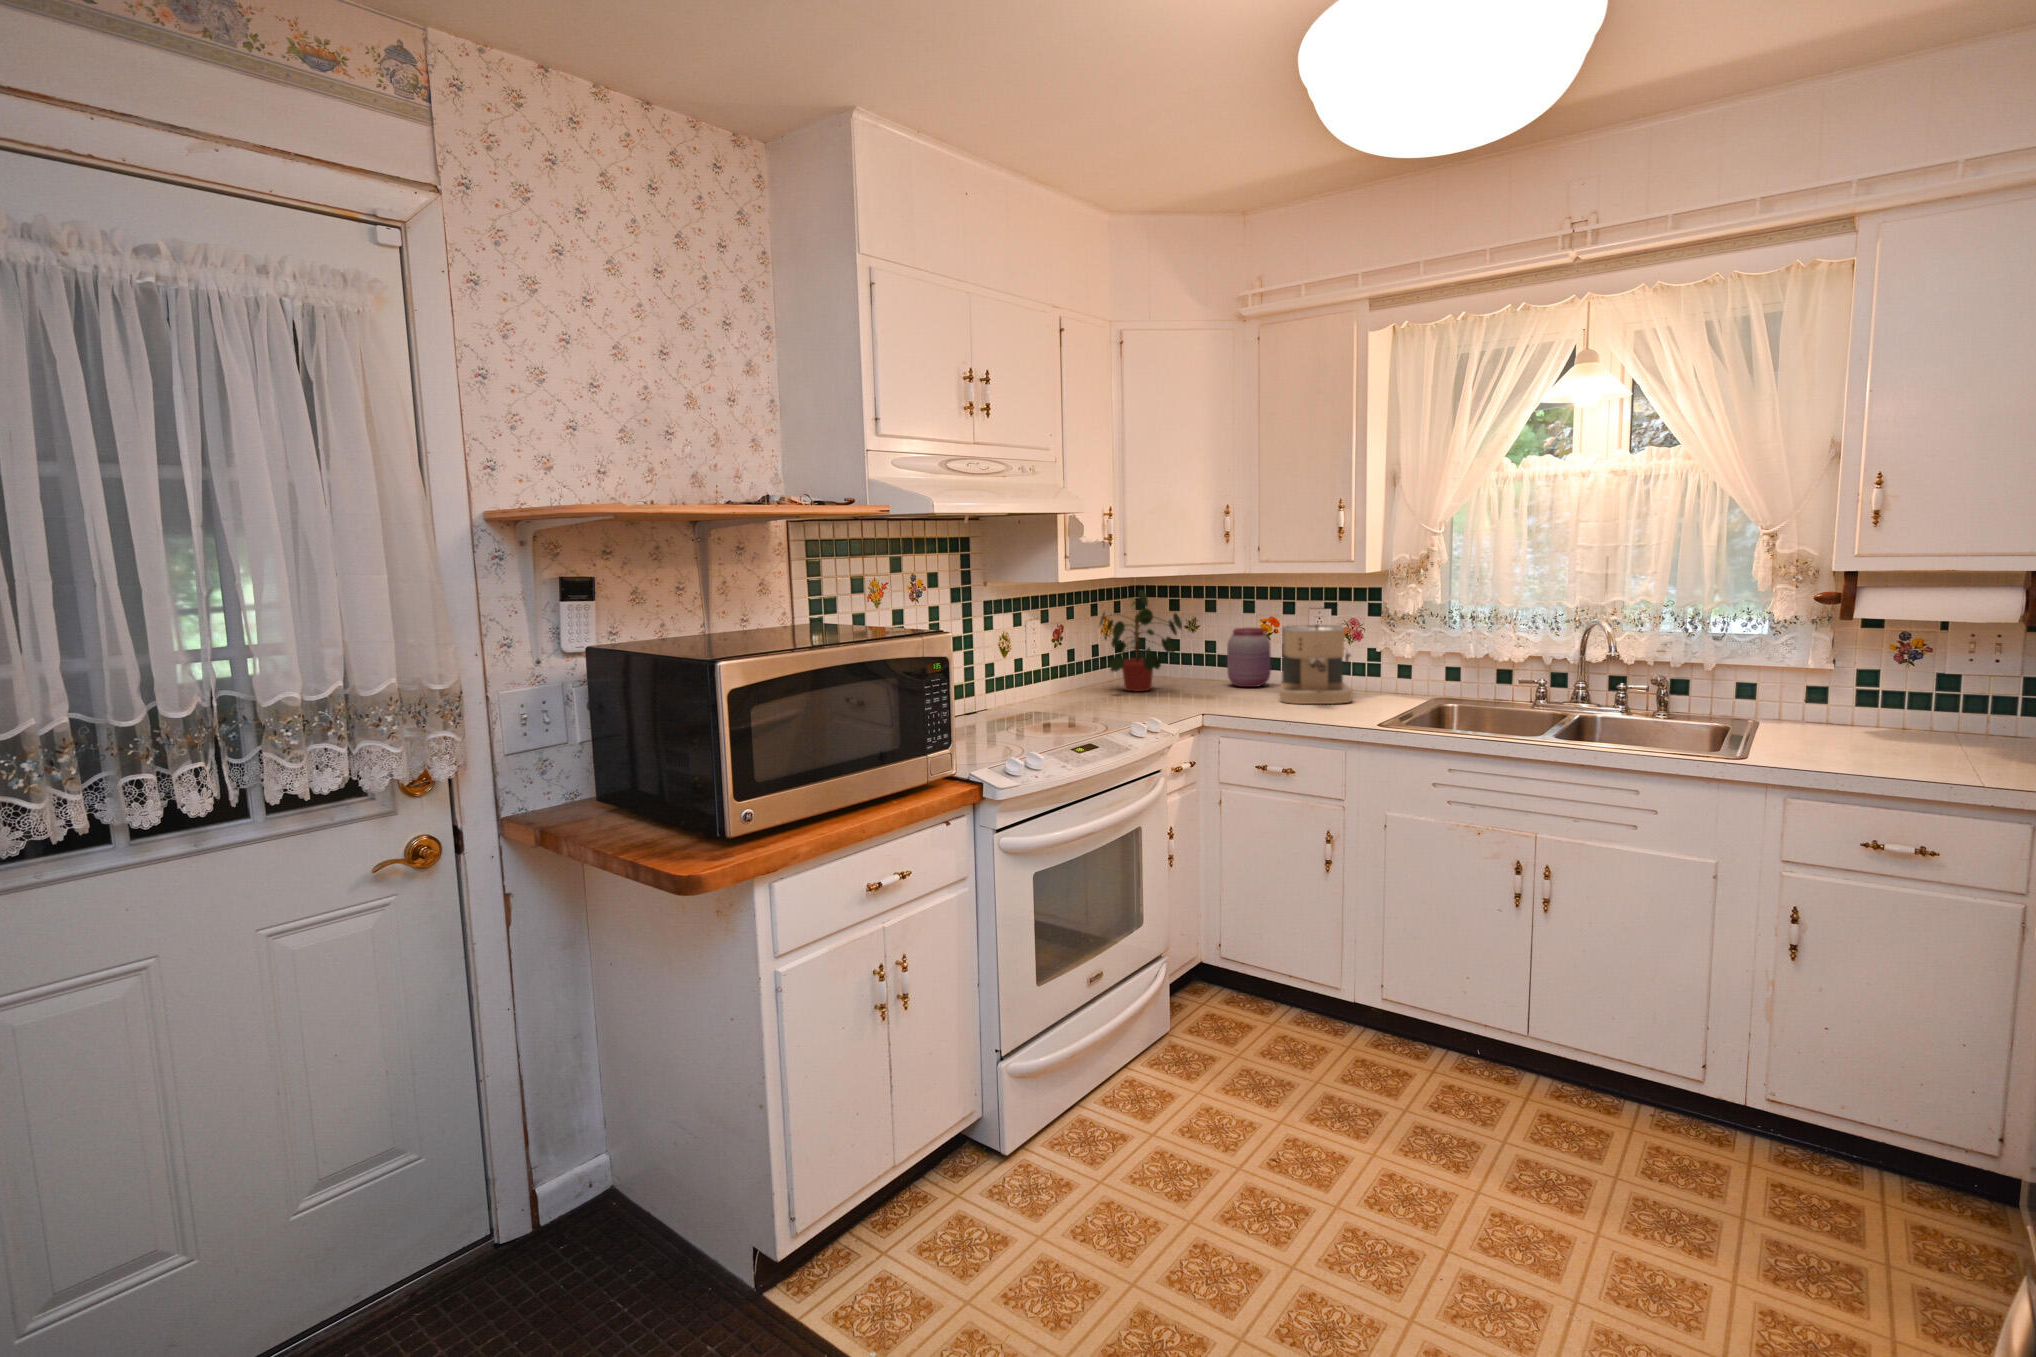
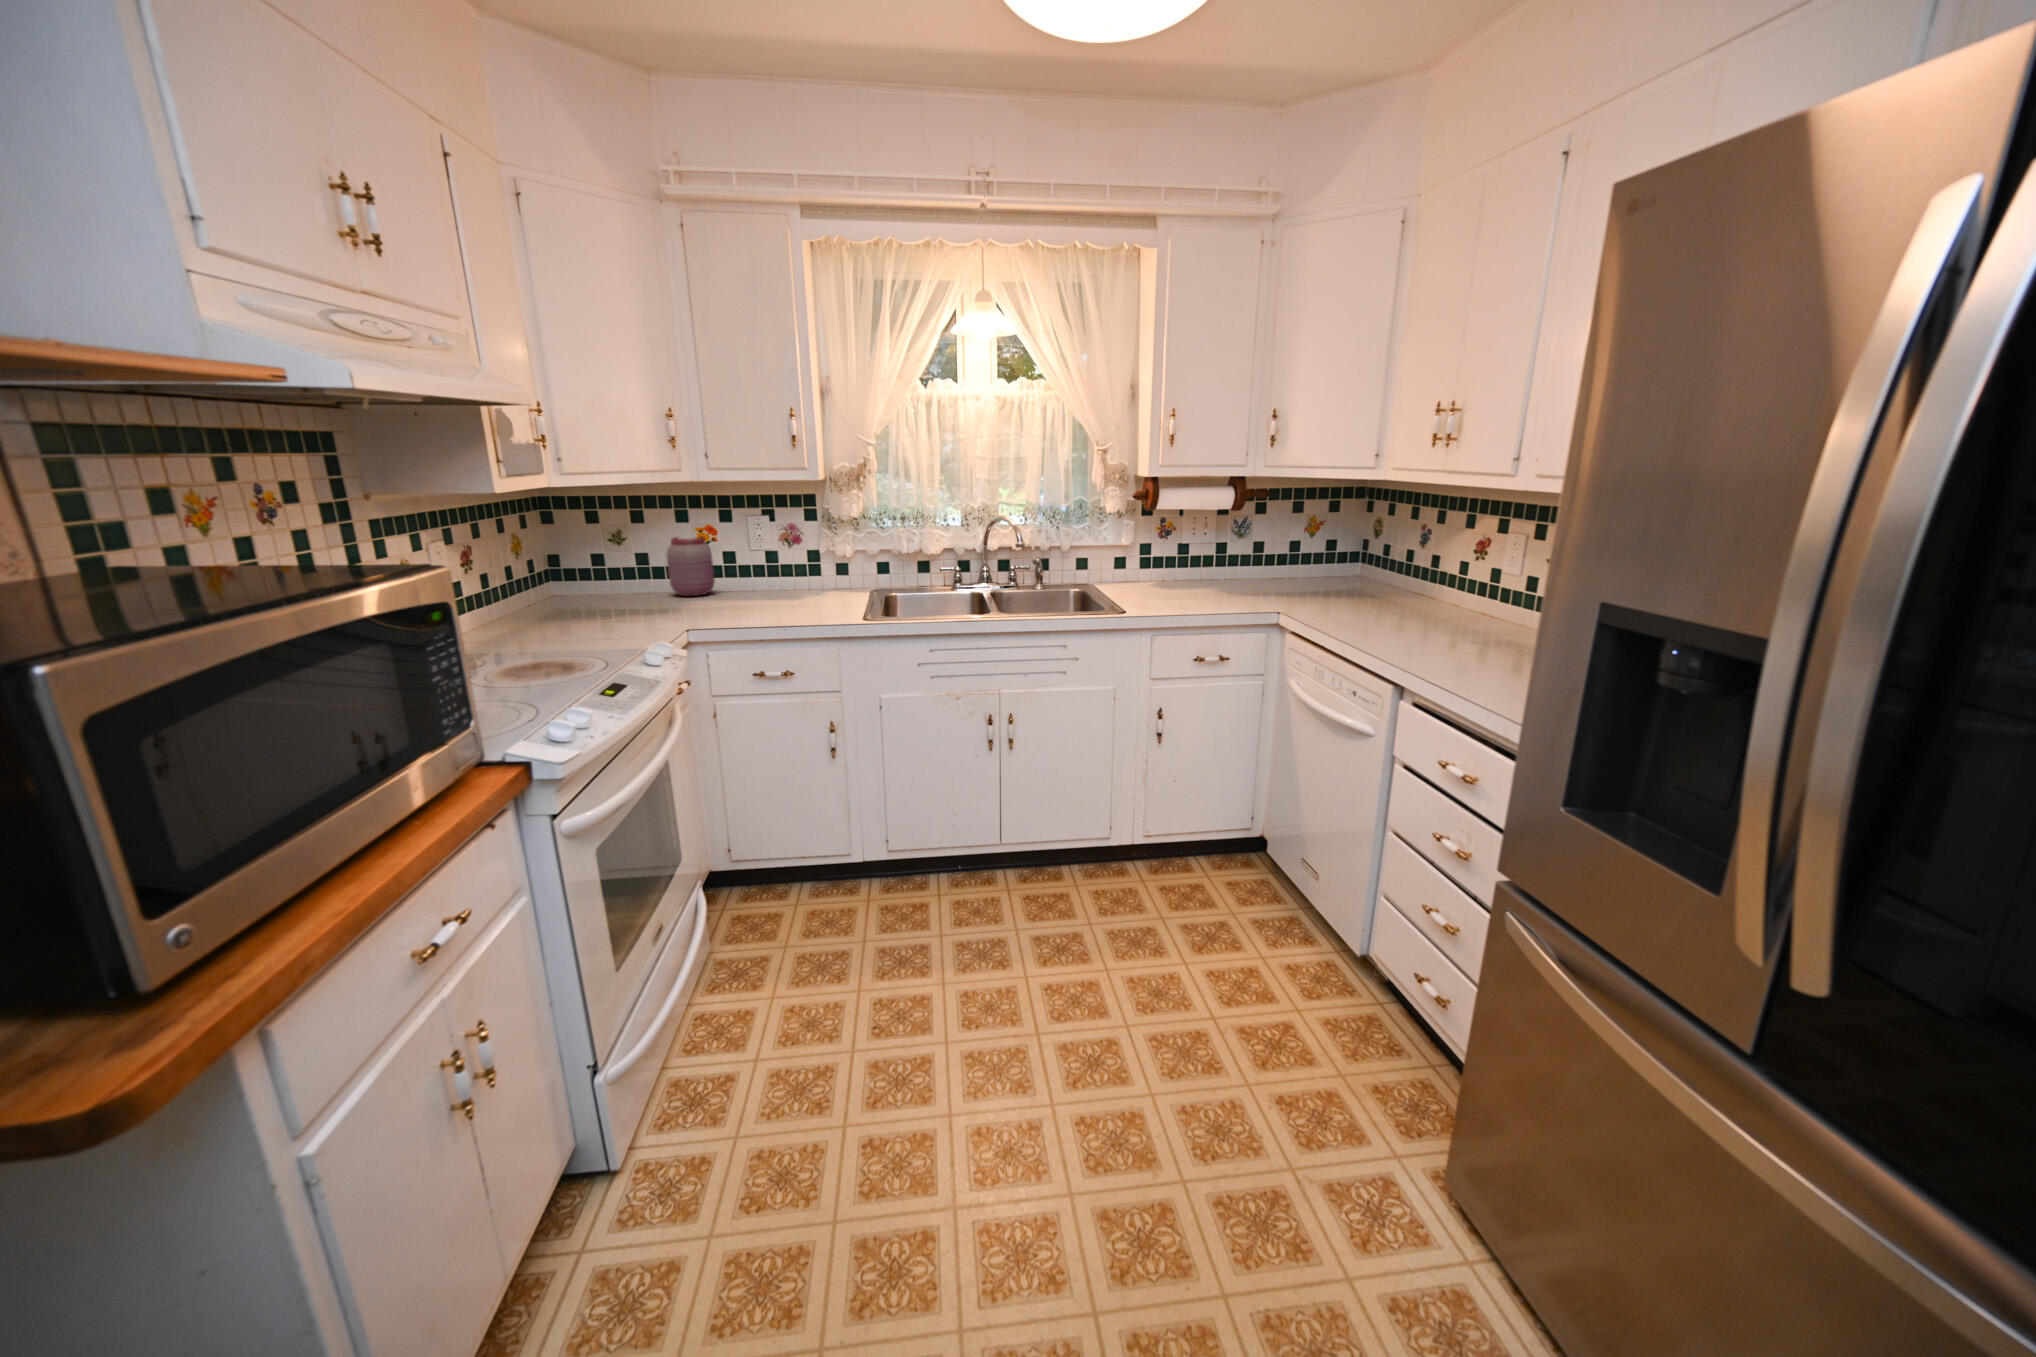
potted plant: present [1100,590,1182,691] -> none [521,500,625,613]
coffee maker: present [1279,625,1353,704] -> none [734,529,813,609]

